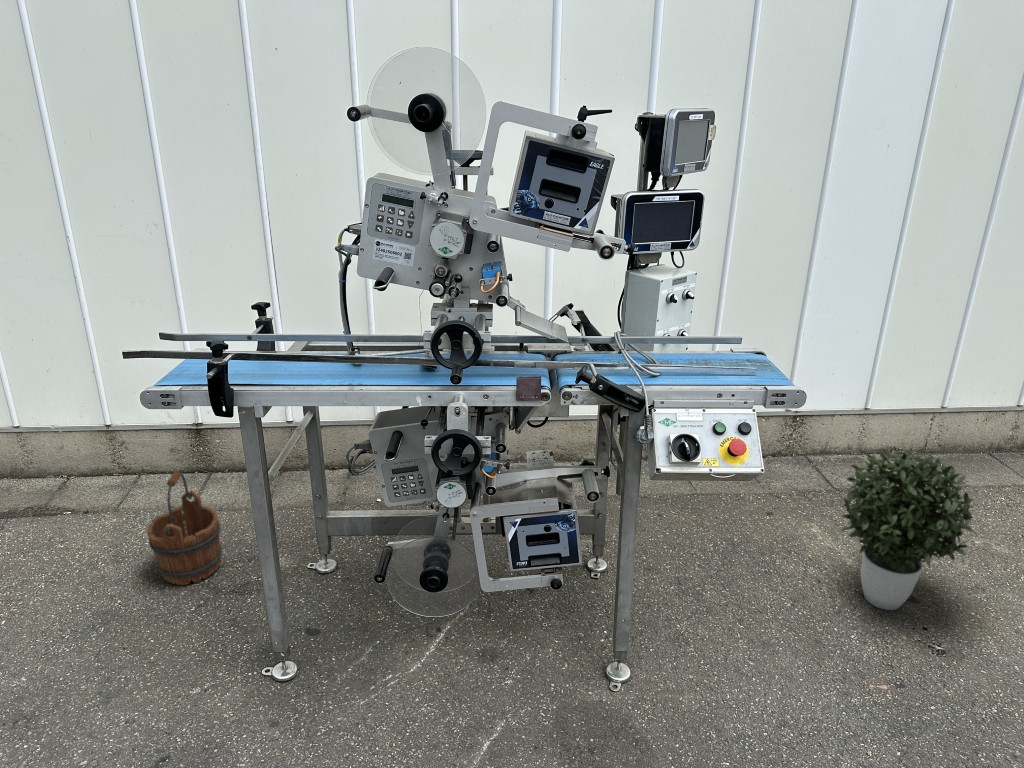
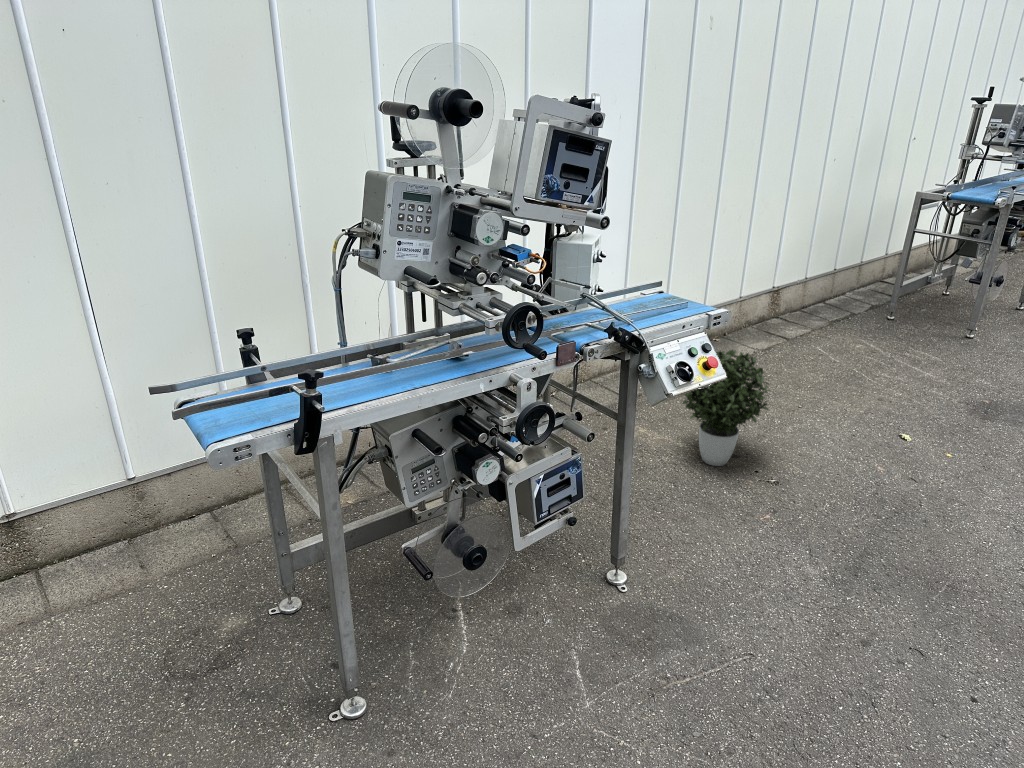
wooden bucket: present [147,472,222,585] -> none [69,564,169,699]

